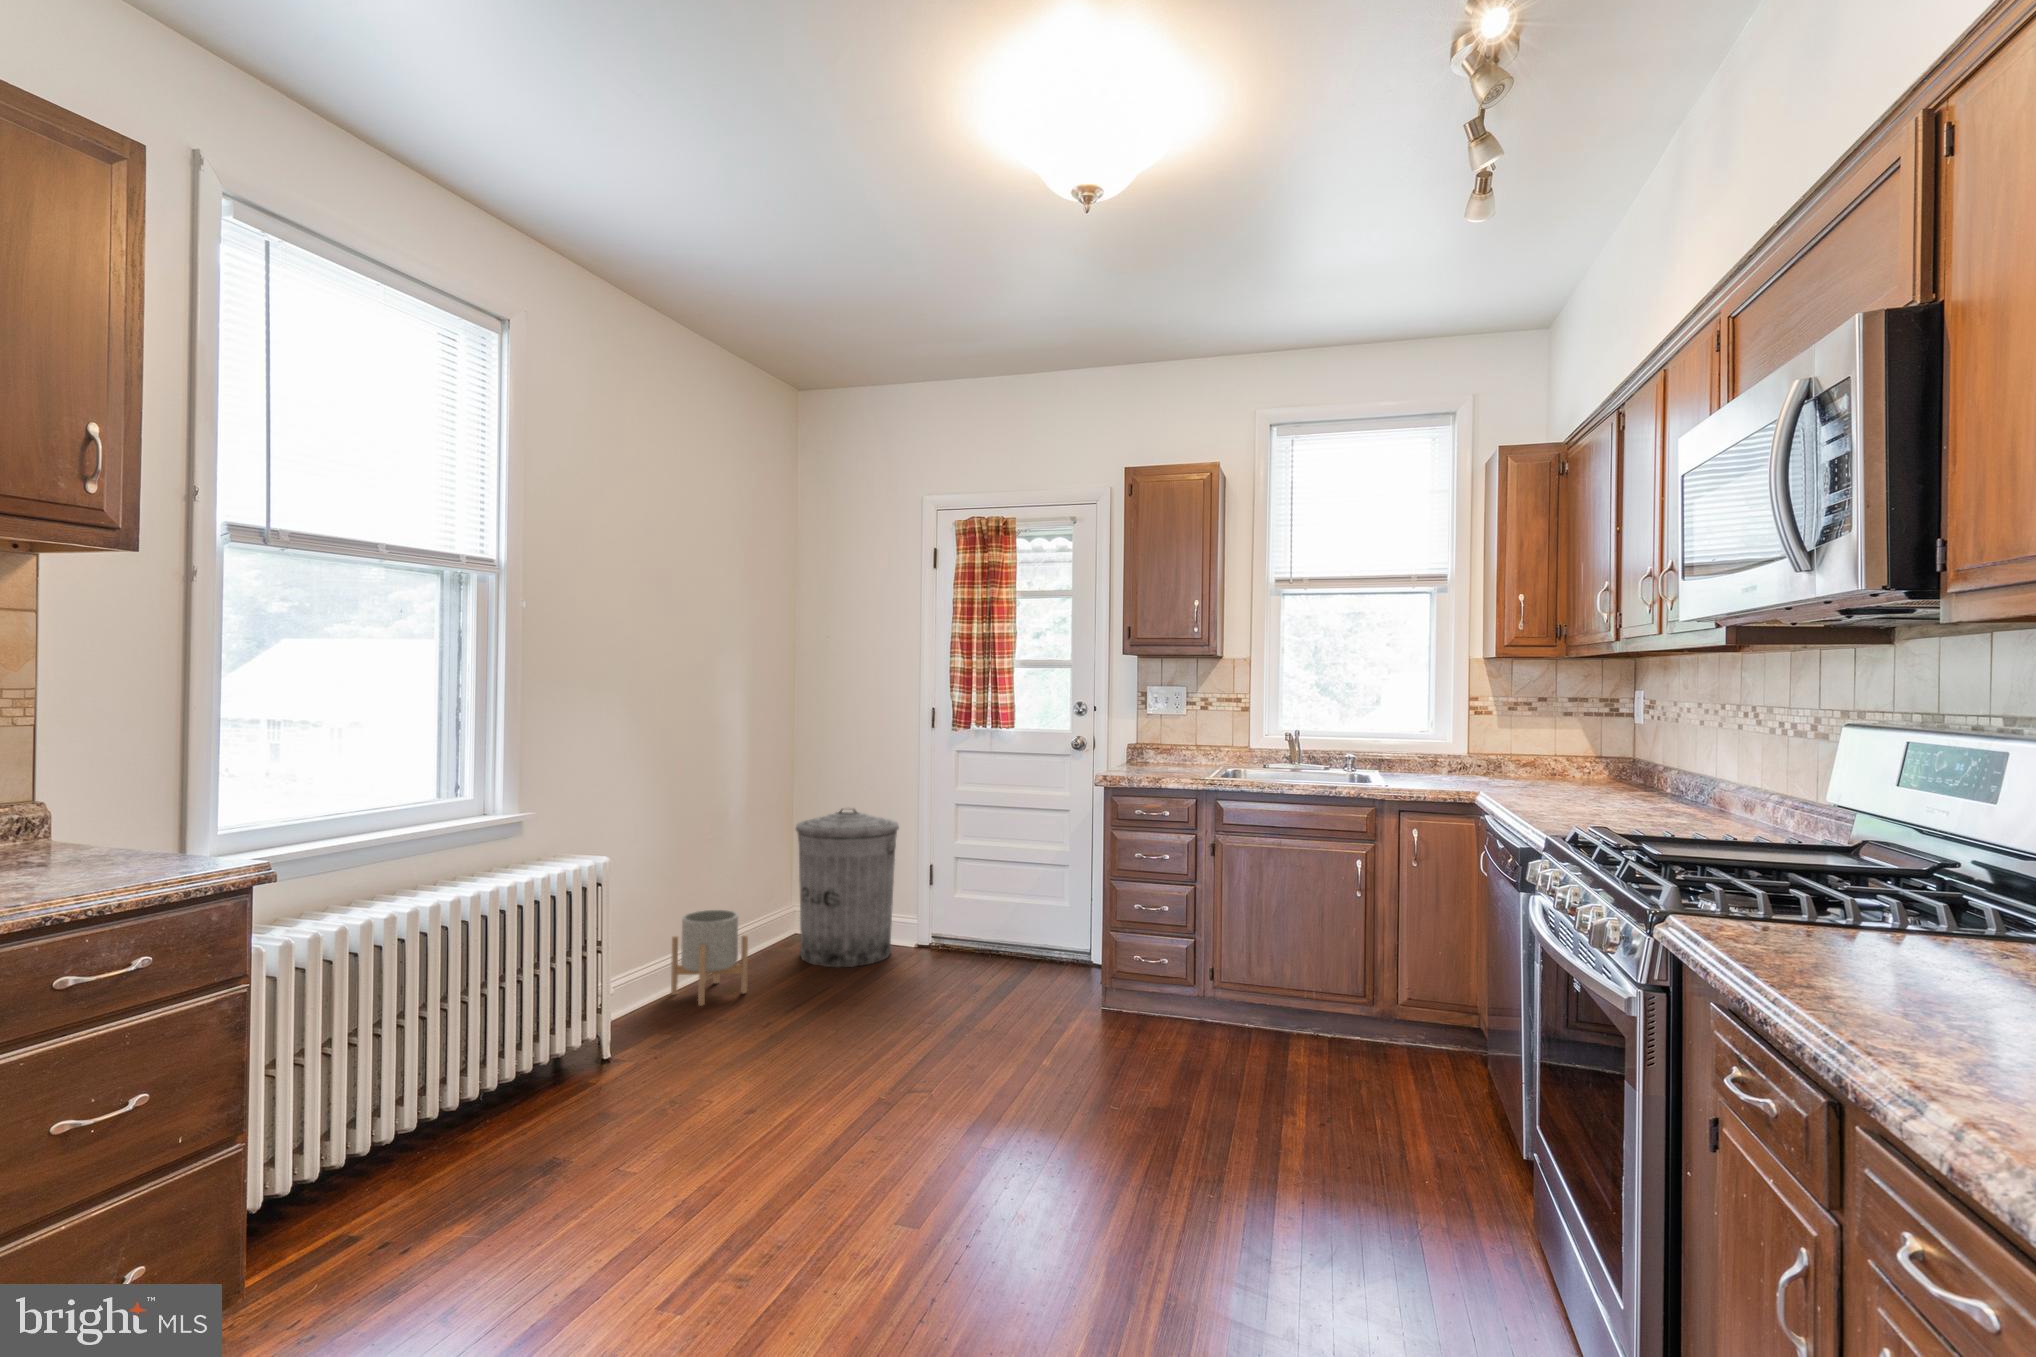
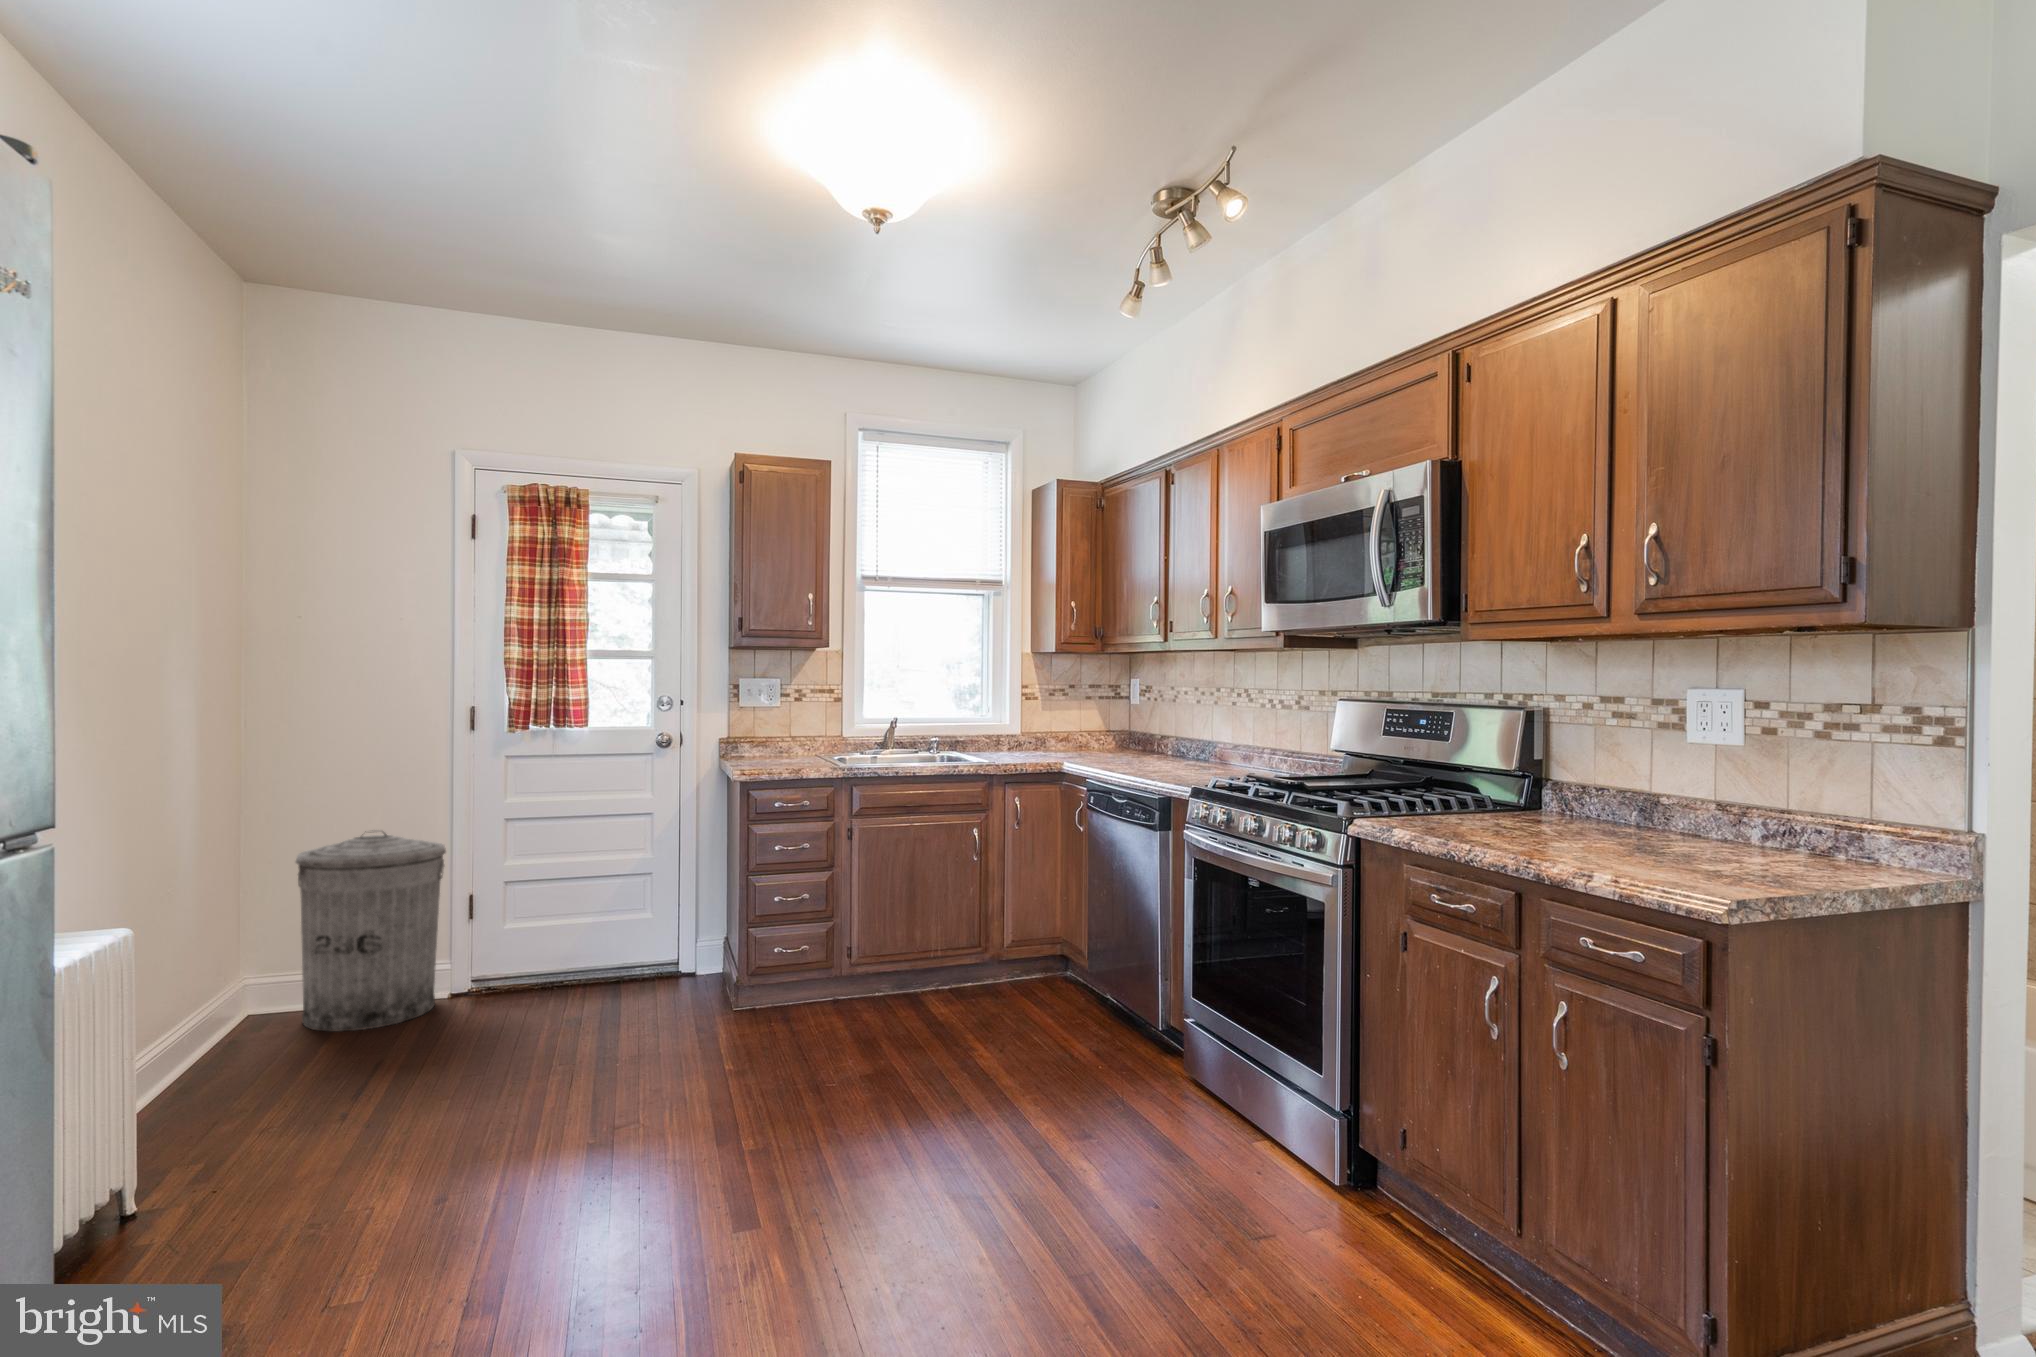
planter: present [671,910,748,1006] -> none [158,975,284,1104]

